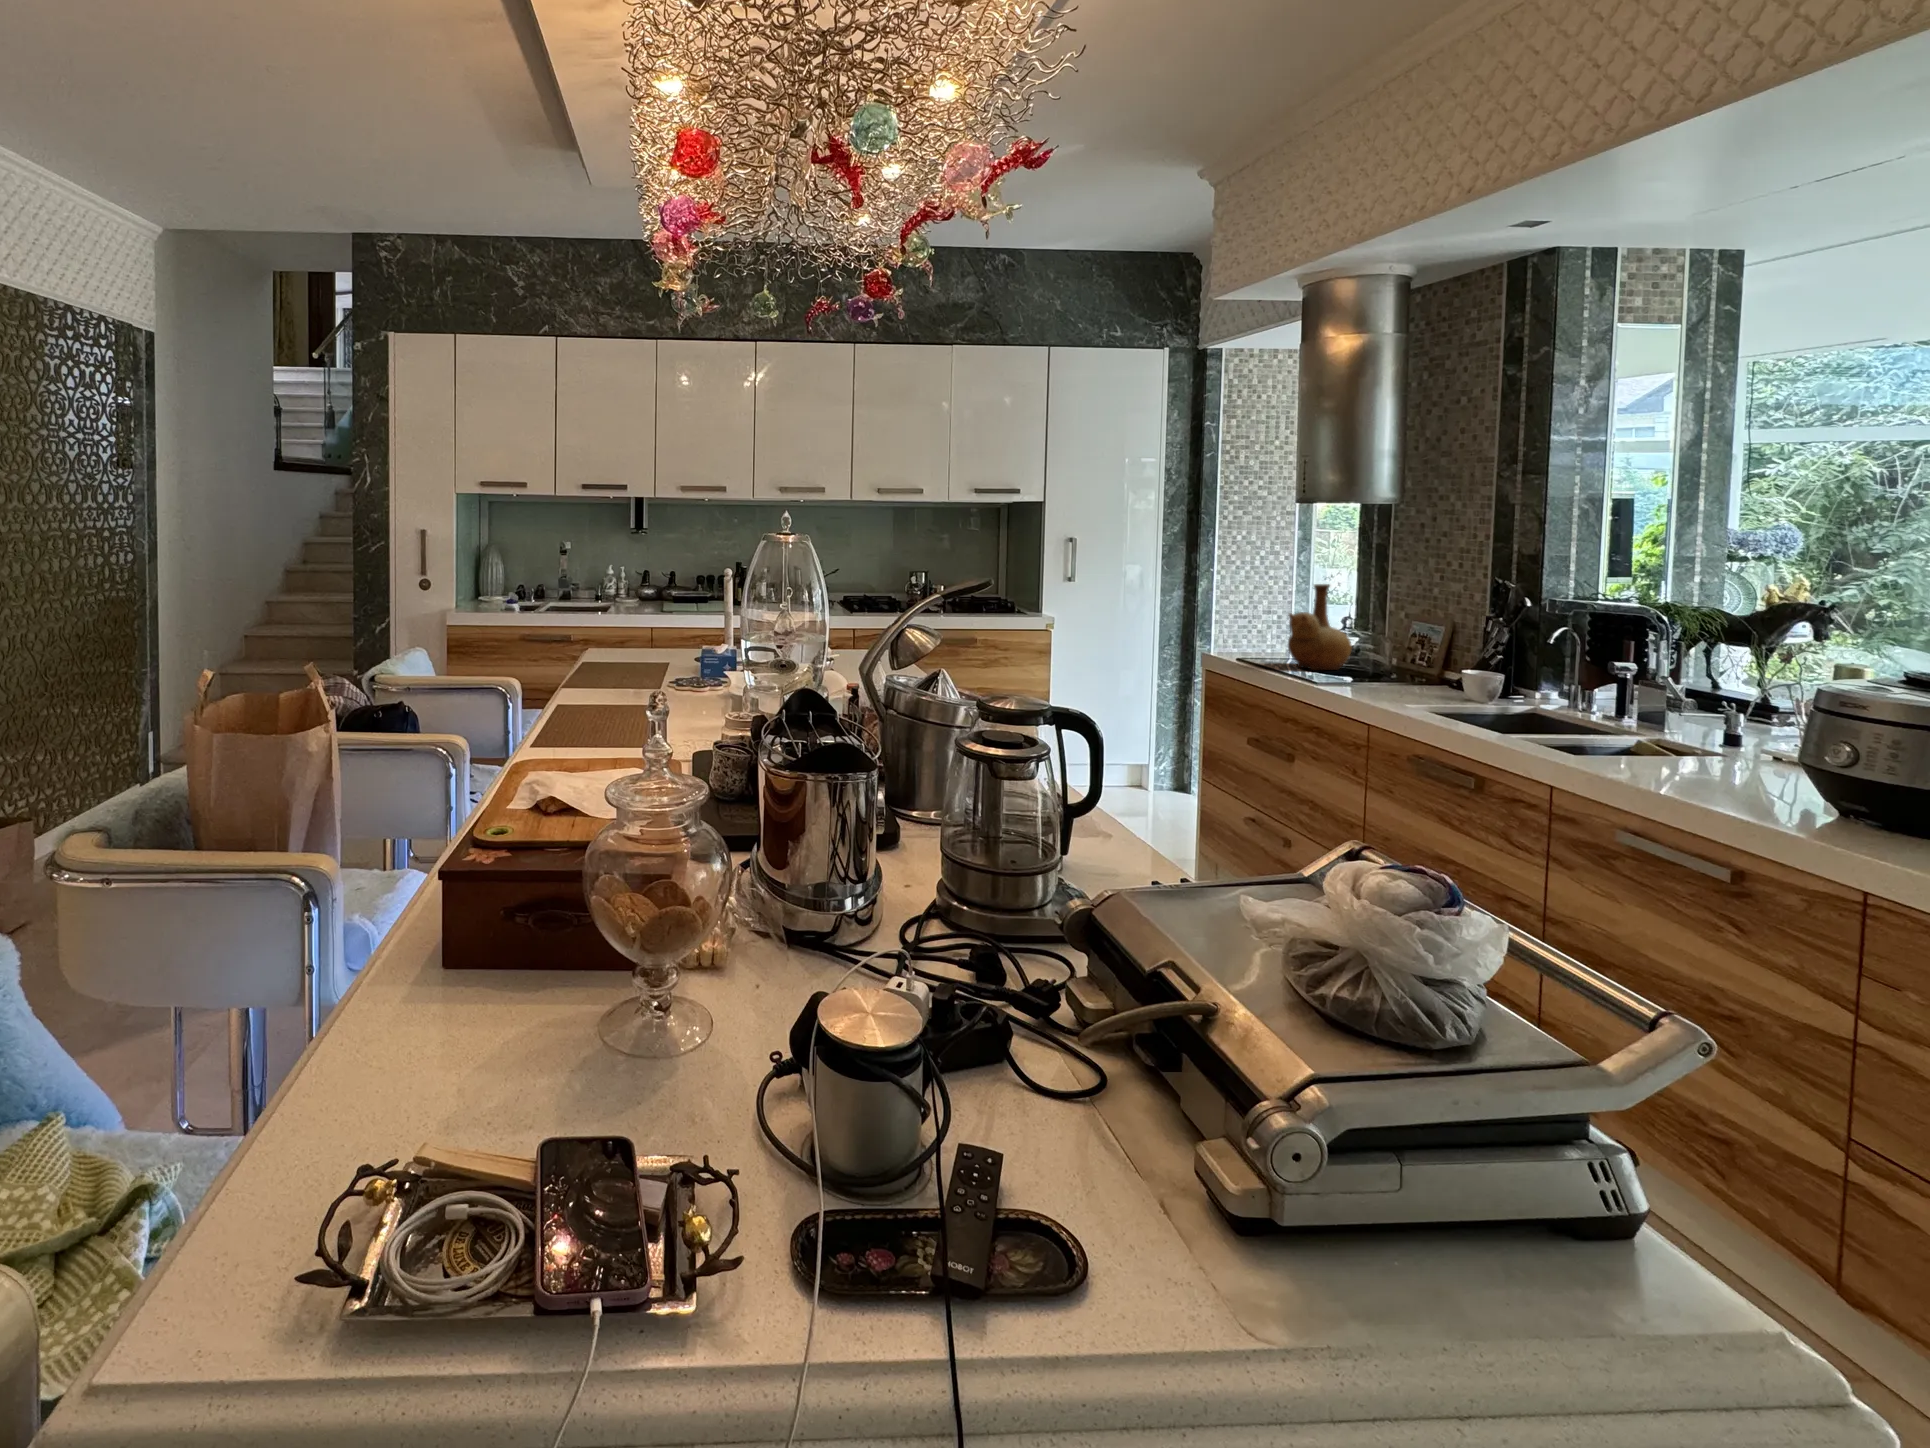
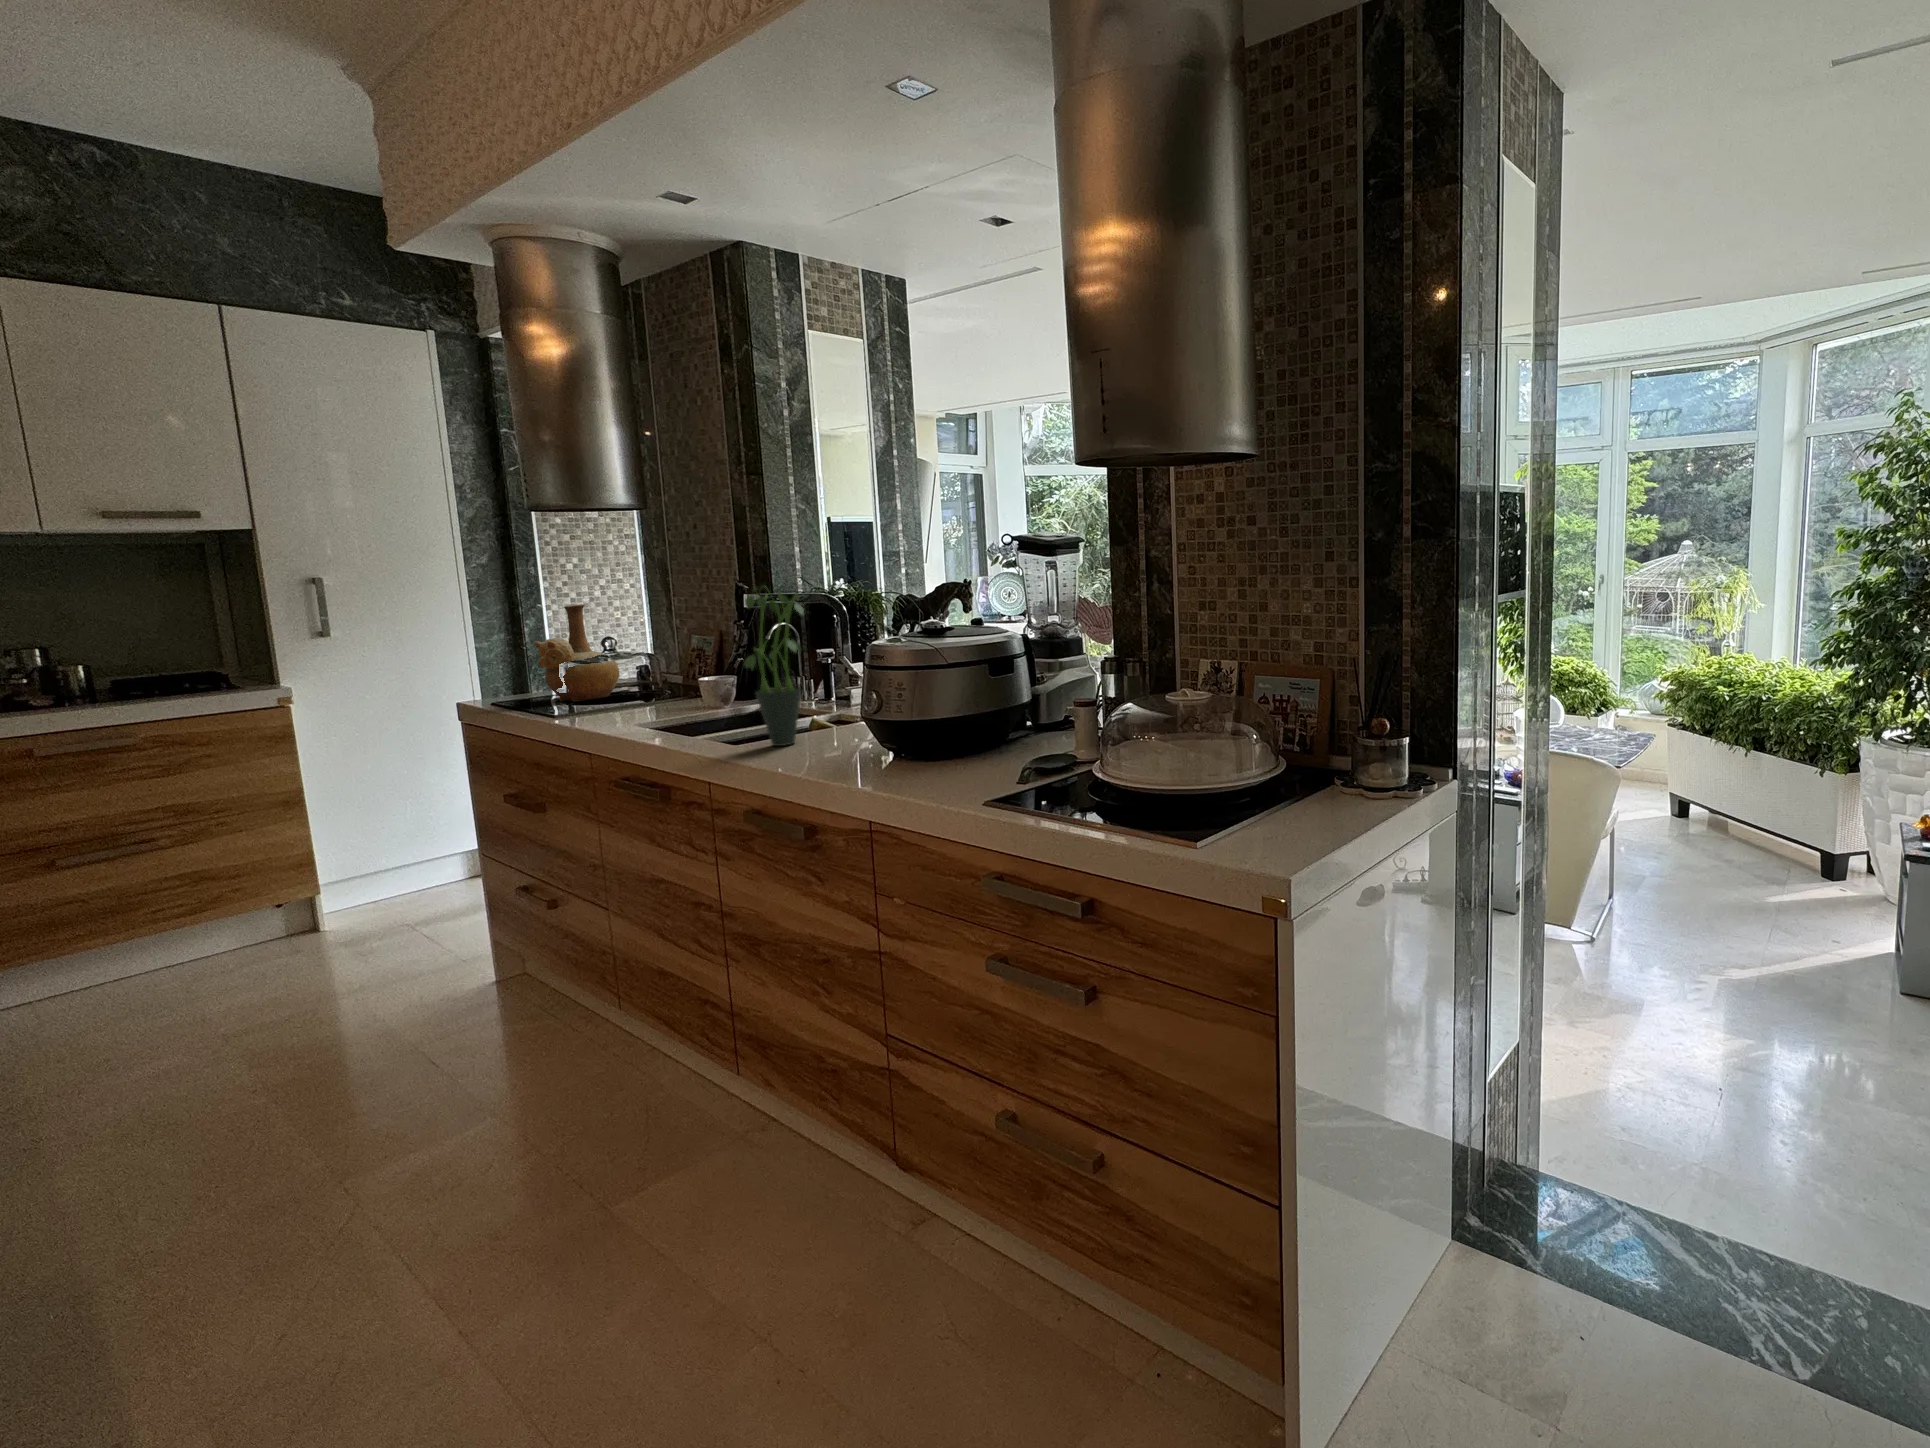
potted plant: none [1635,603,1721,764] -> present [744,593,804,746]

